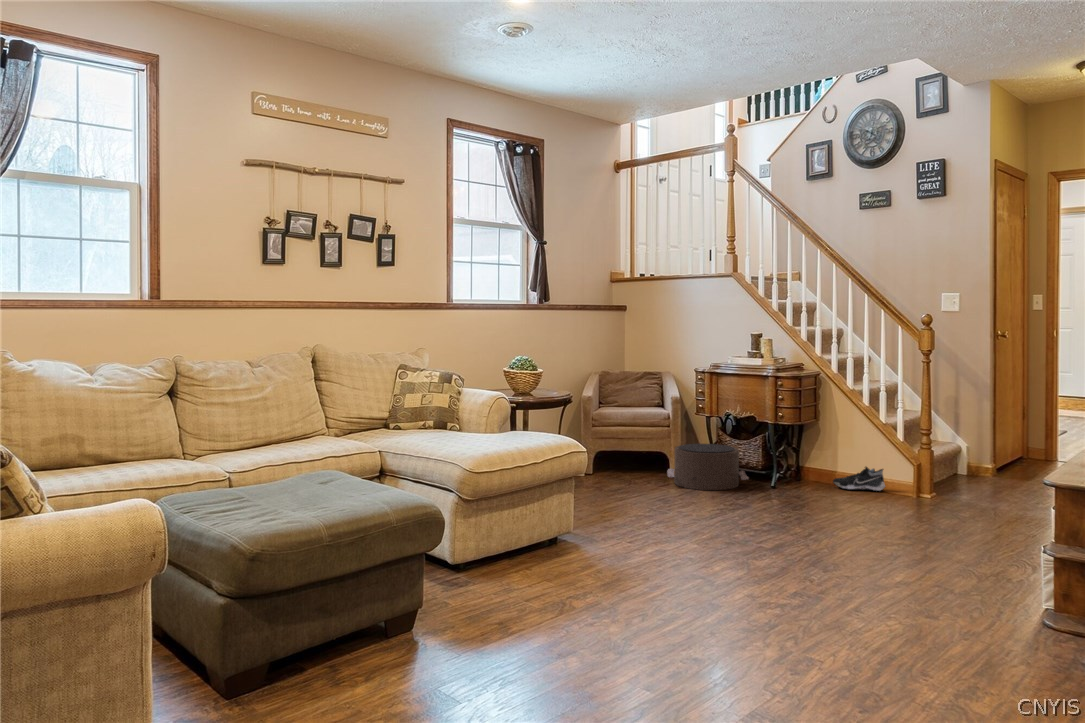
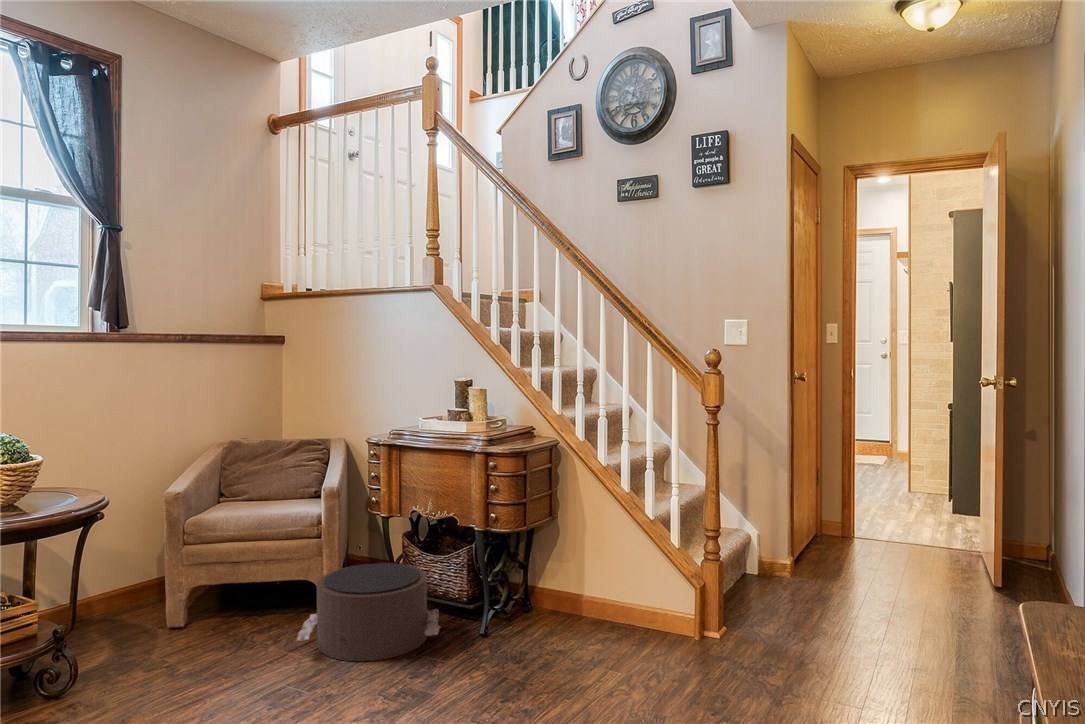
shoe: present [833,467,885,491] -> none [577,593,656,637]

